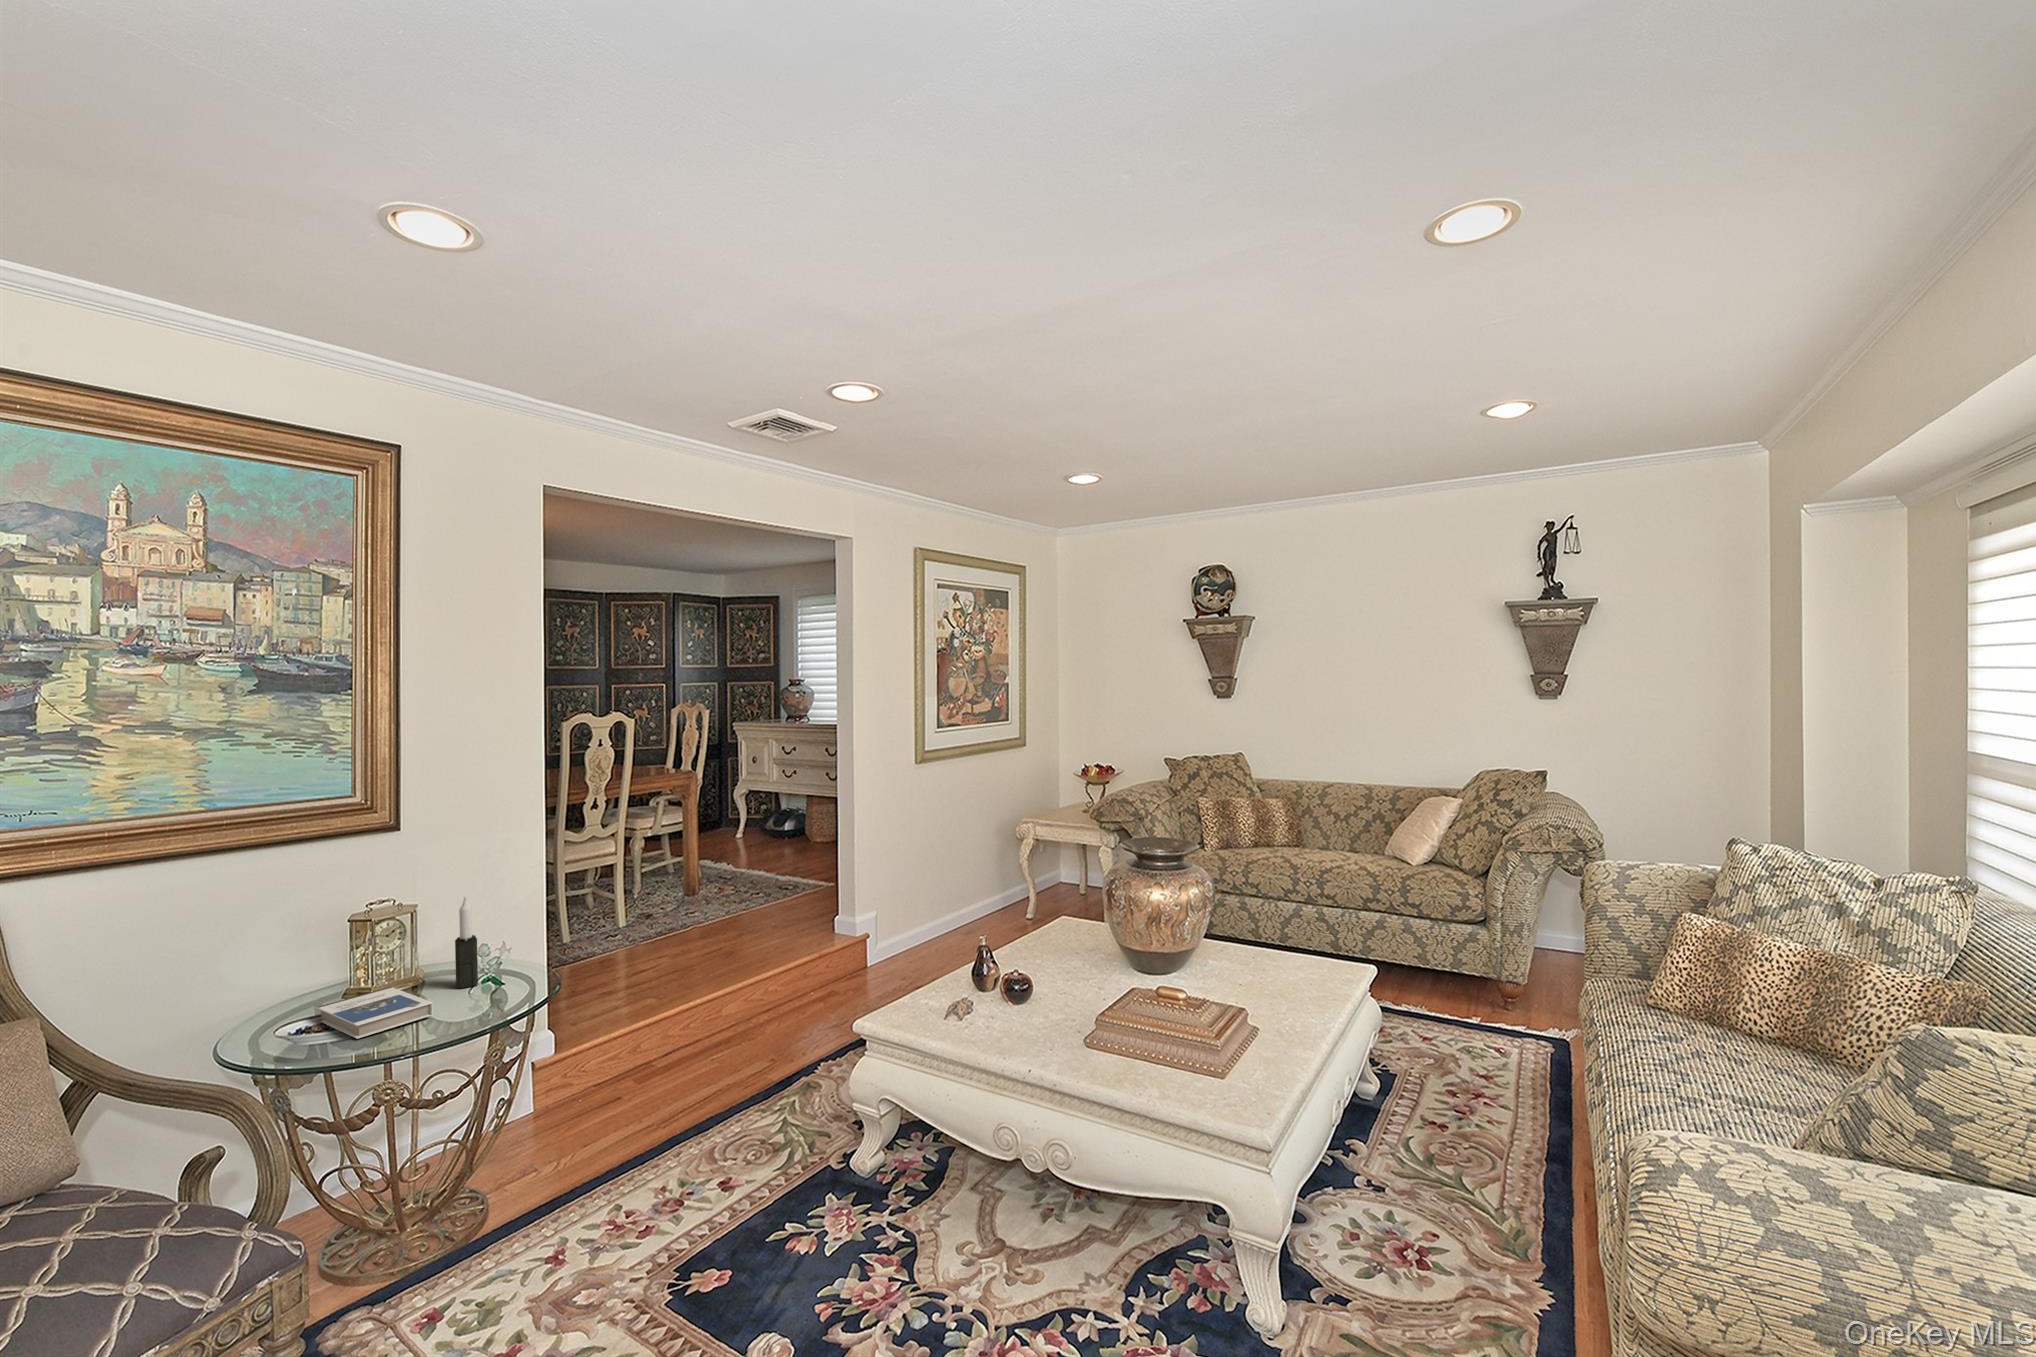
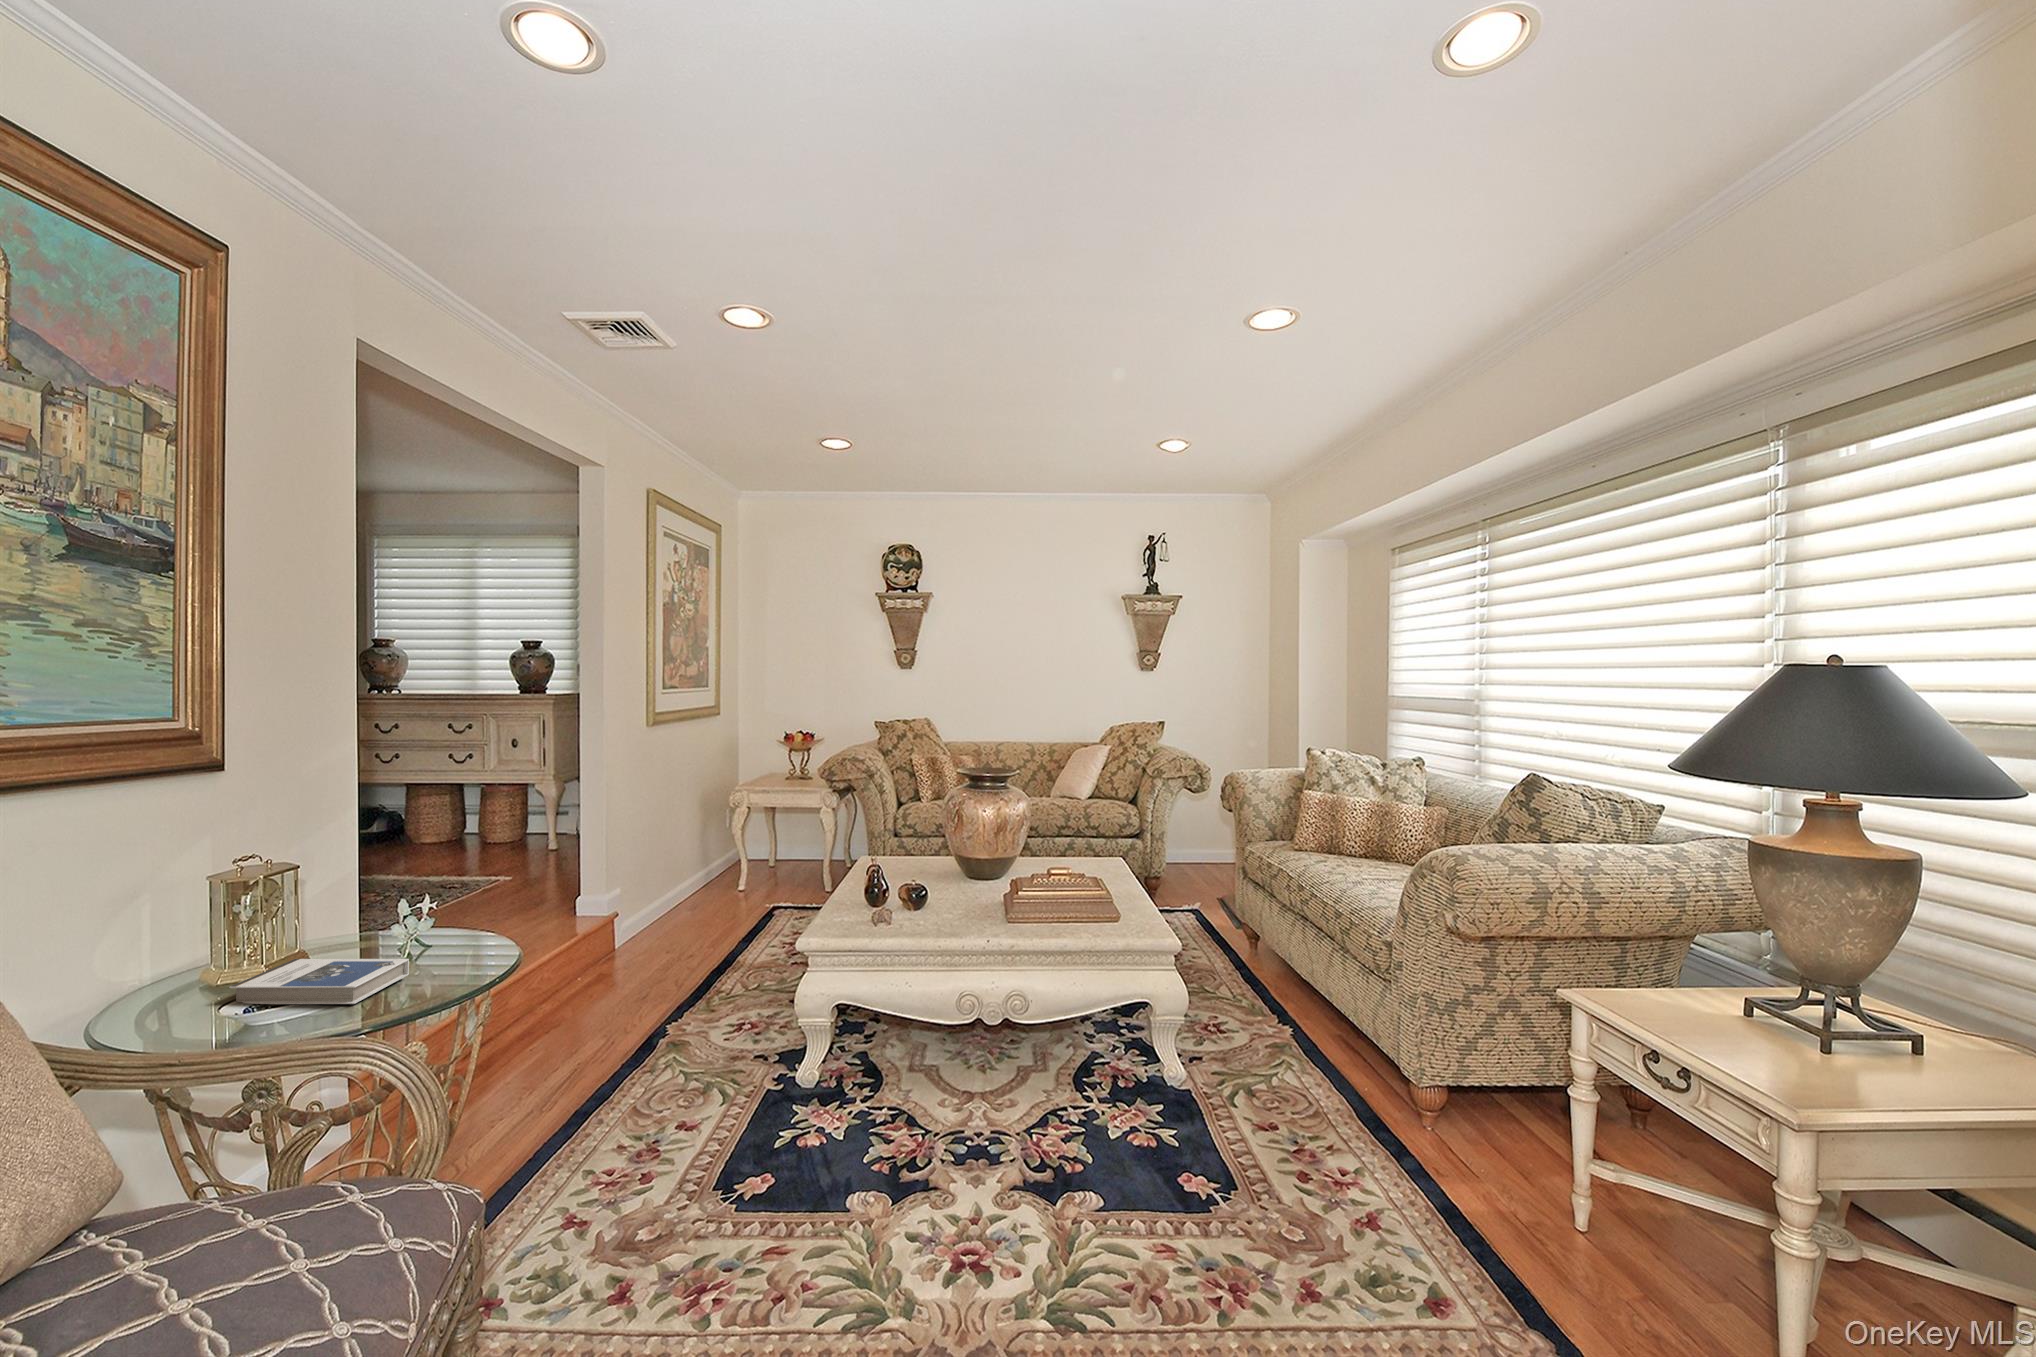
candle: present [455,897,478,989] -> none [358,841,392,956]

